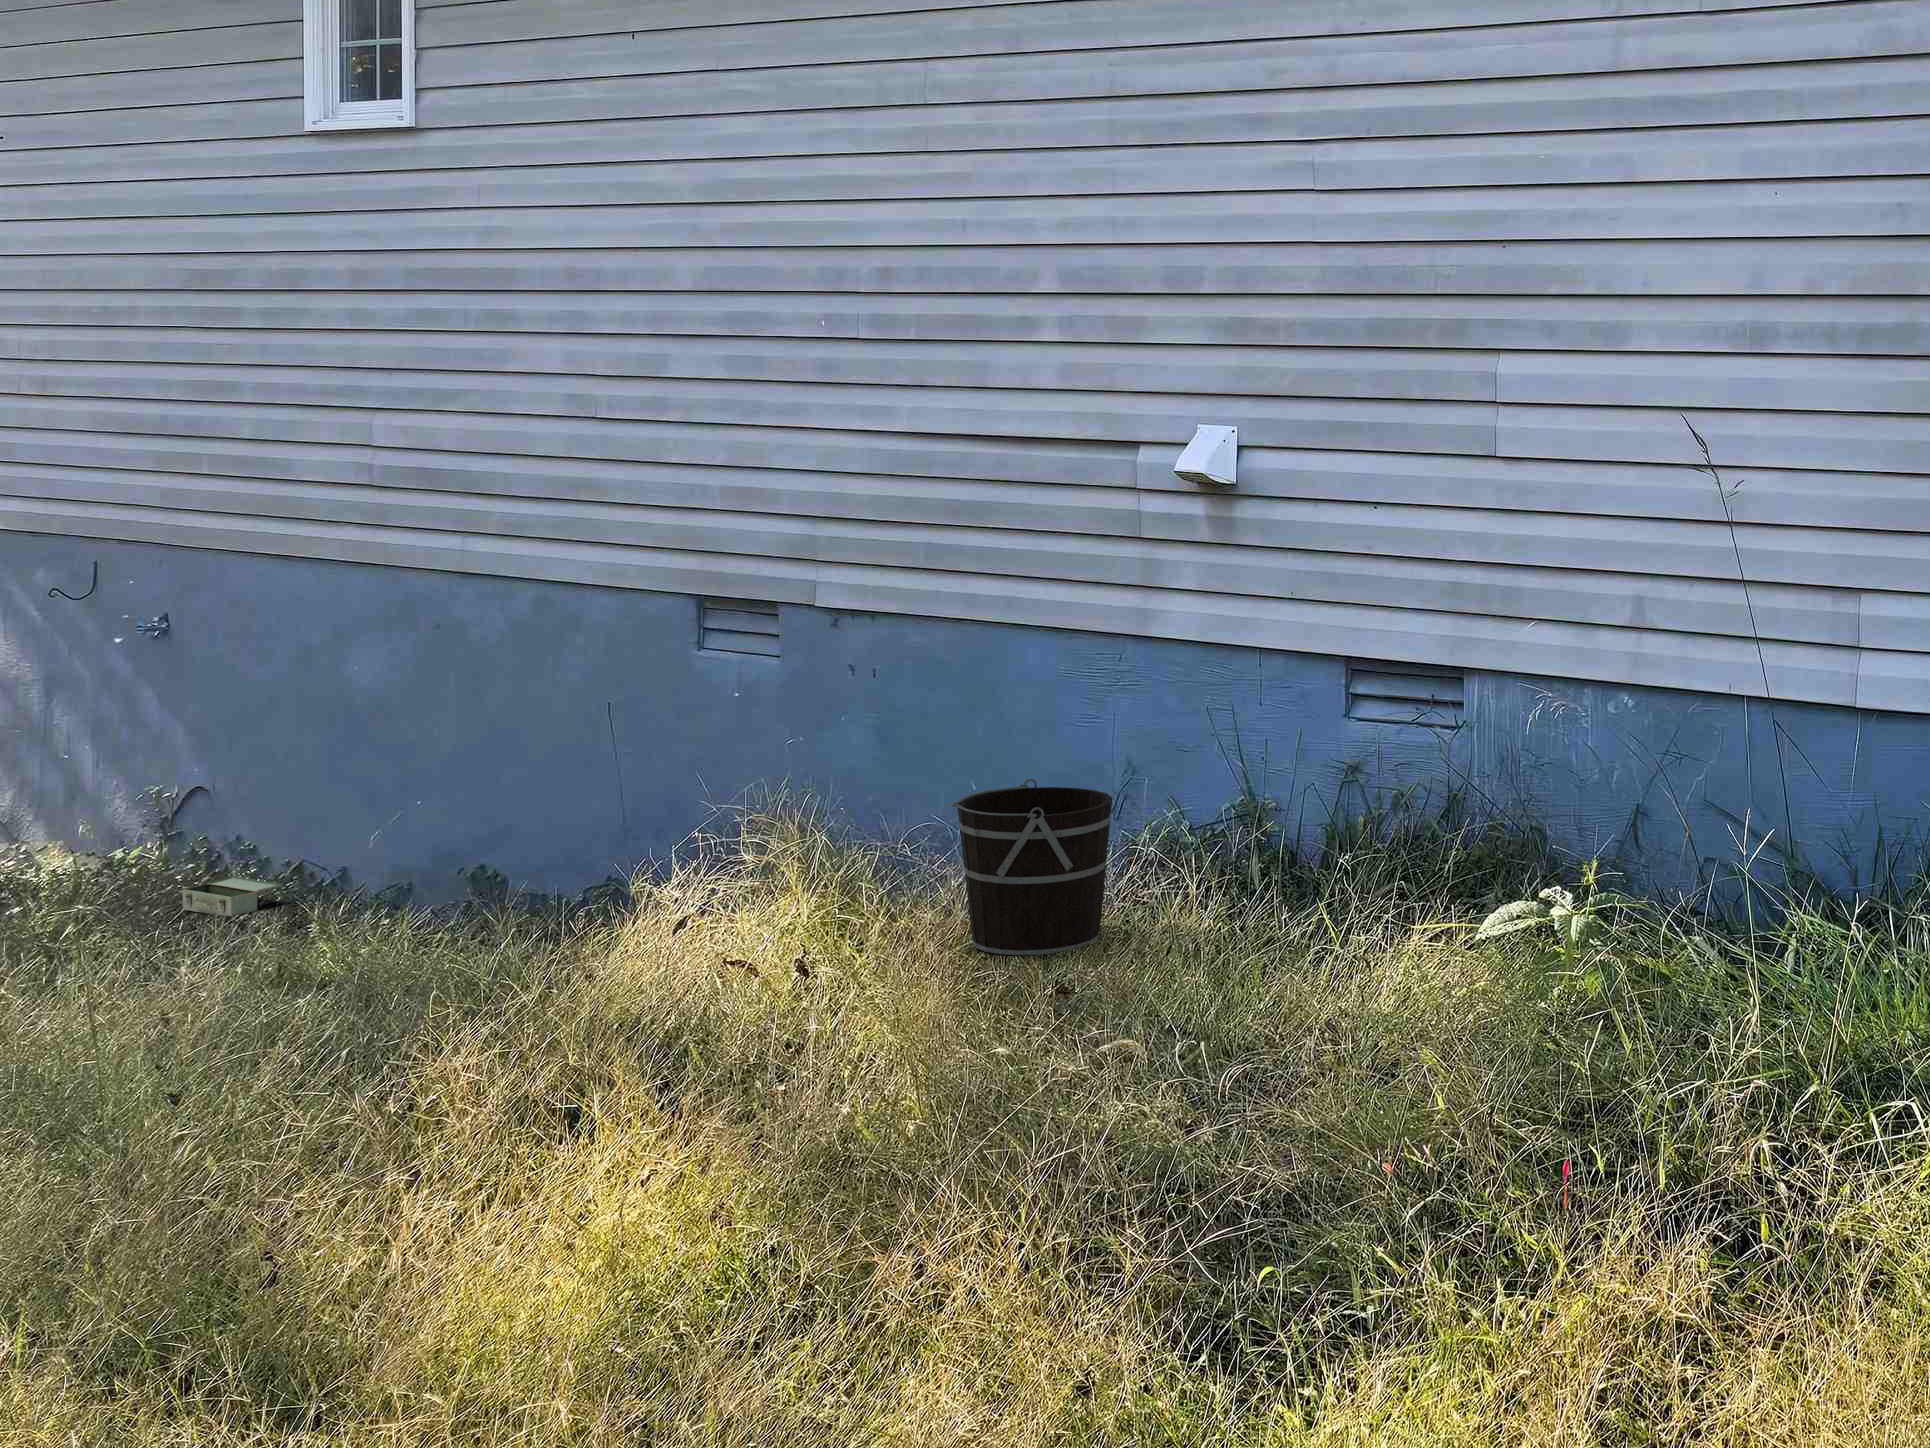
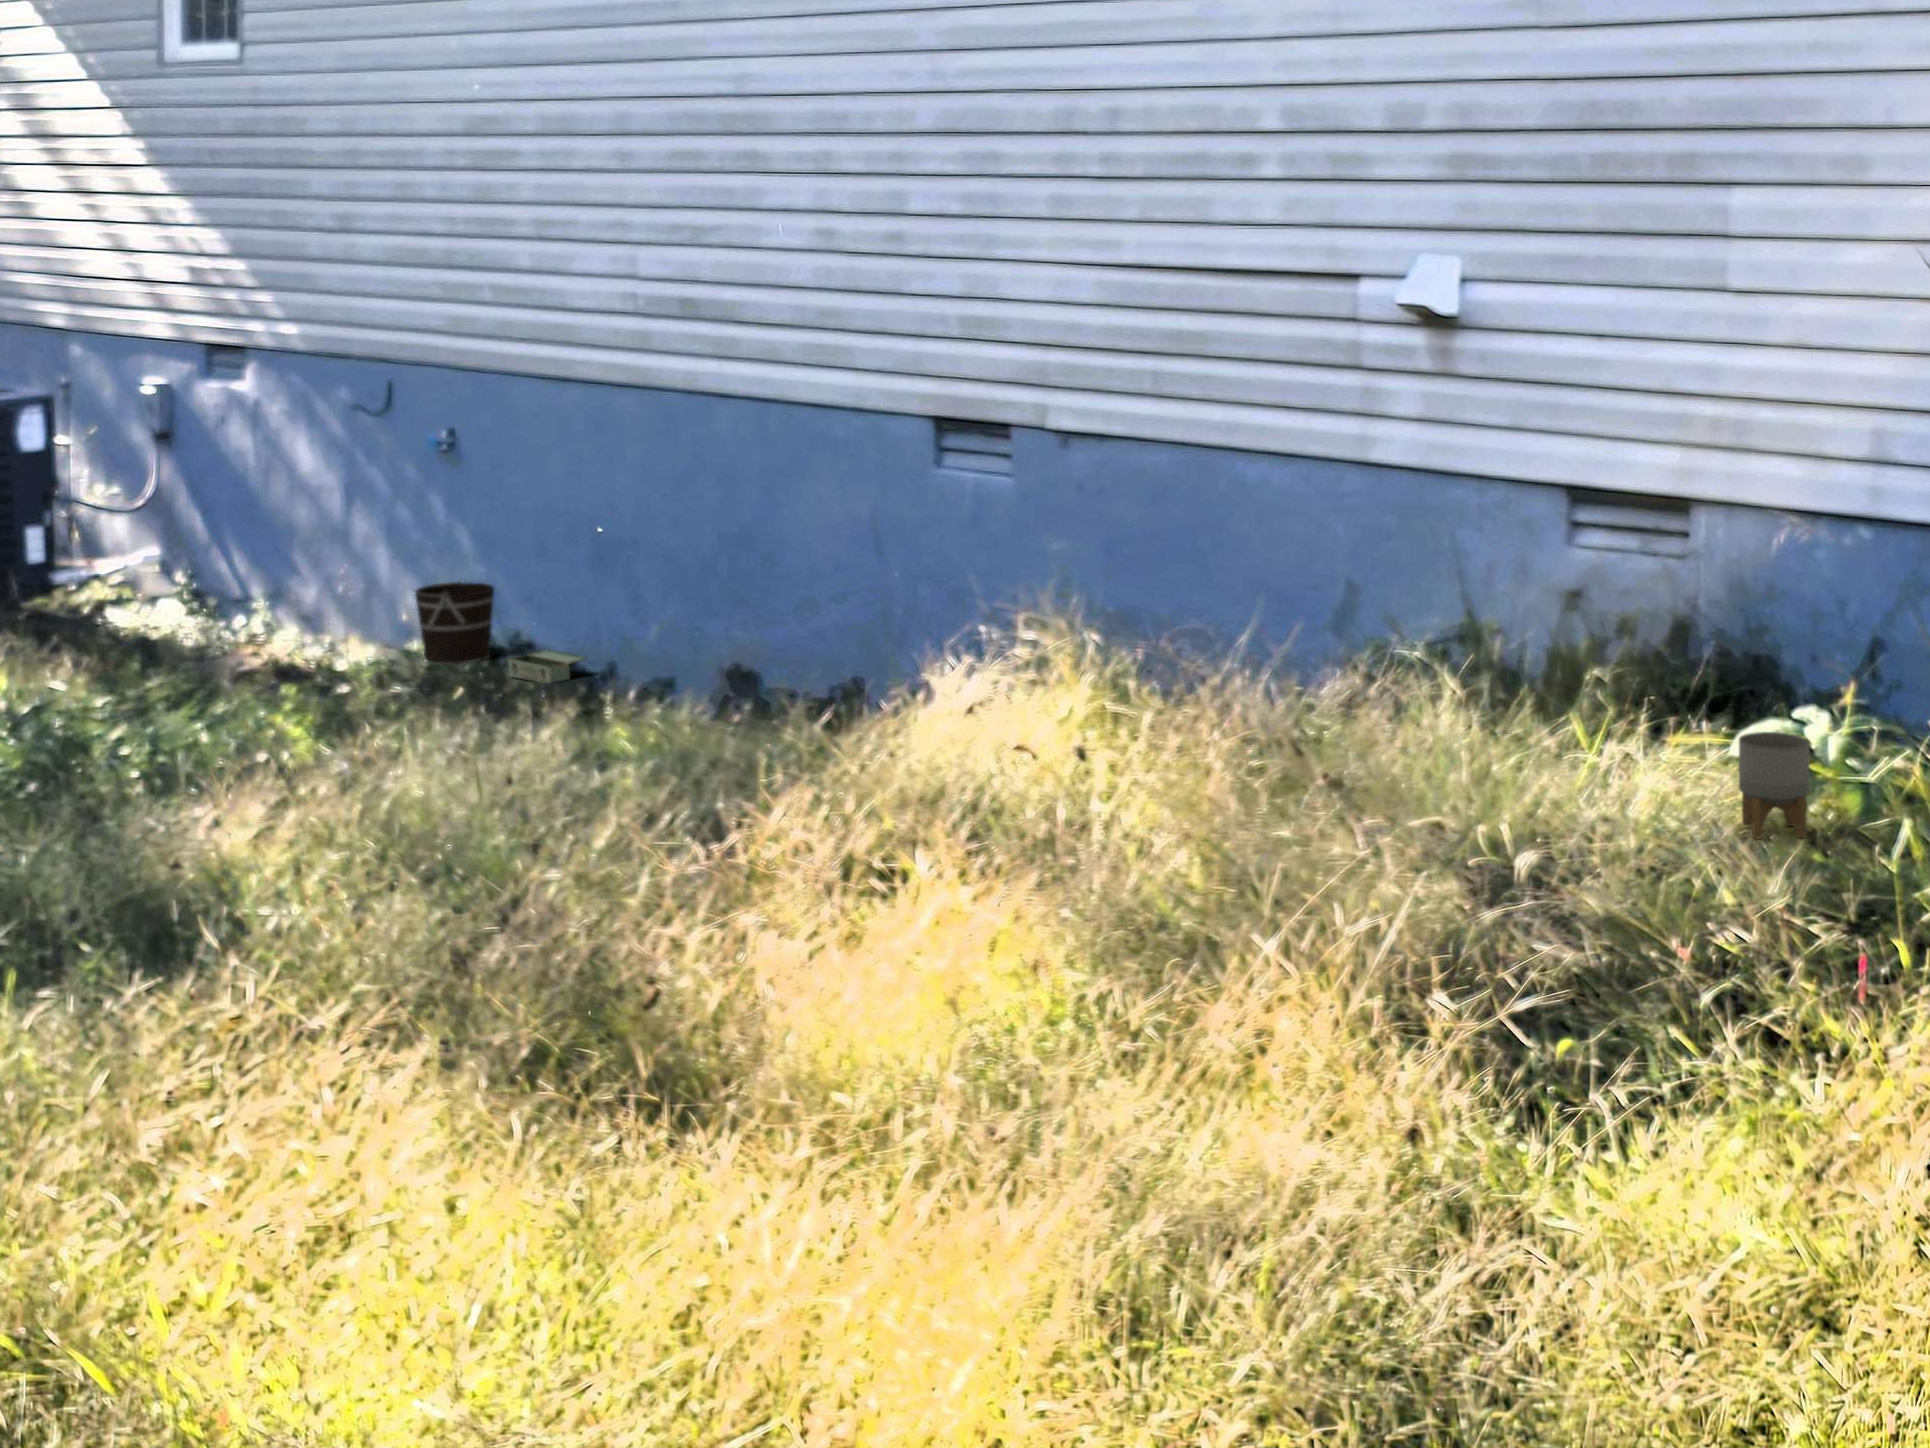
bucket: present [951,779,1112,955] -> present [415,581,494,665]
planter: none [1462,918,1534,1033] -> present [1739,732,1809,839]

